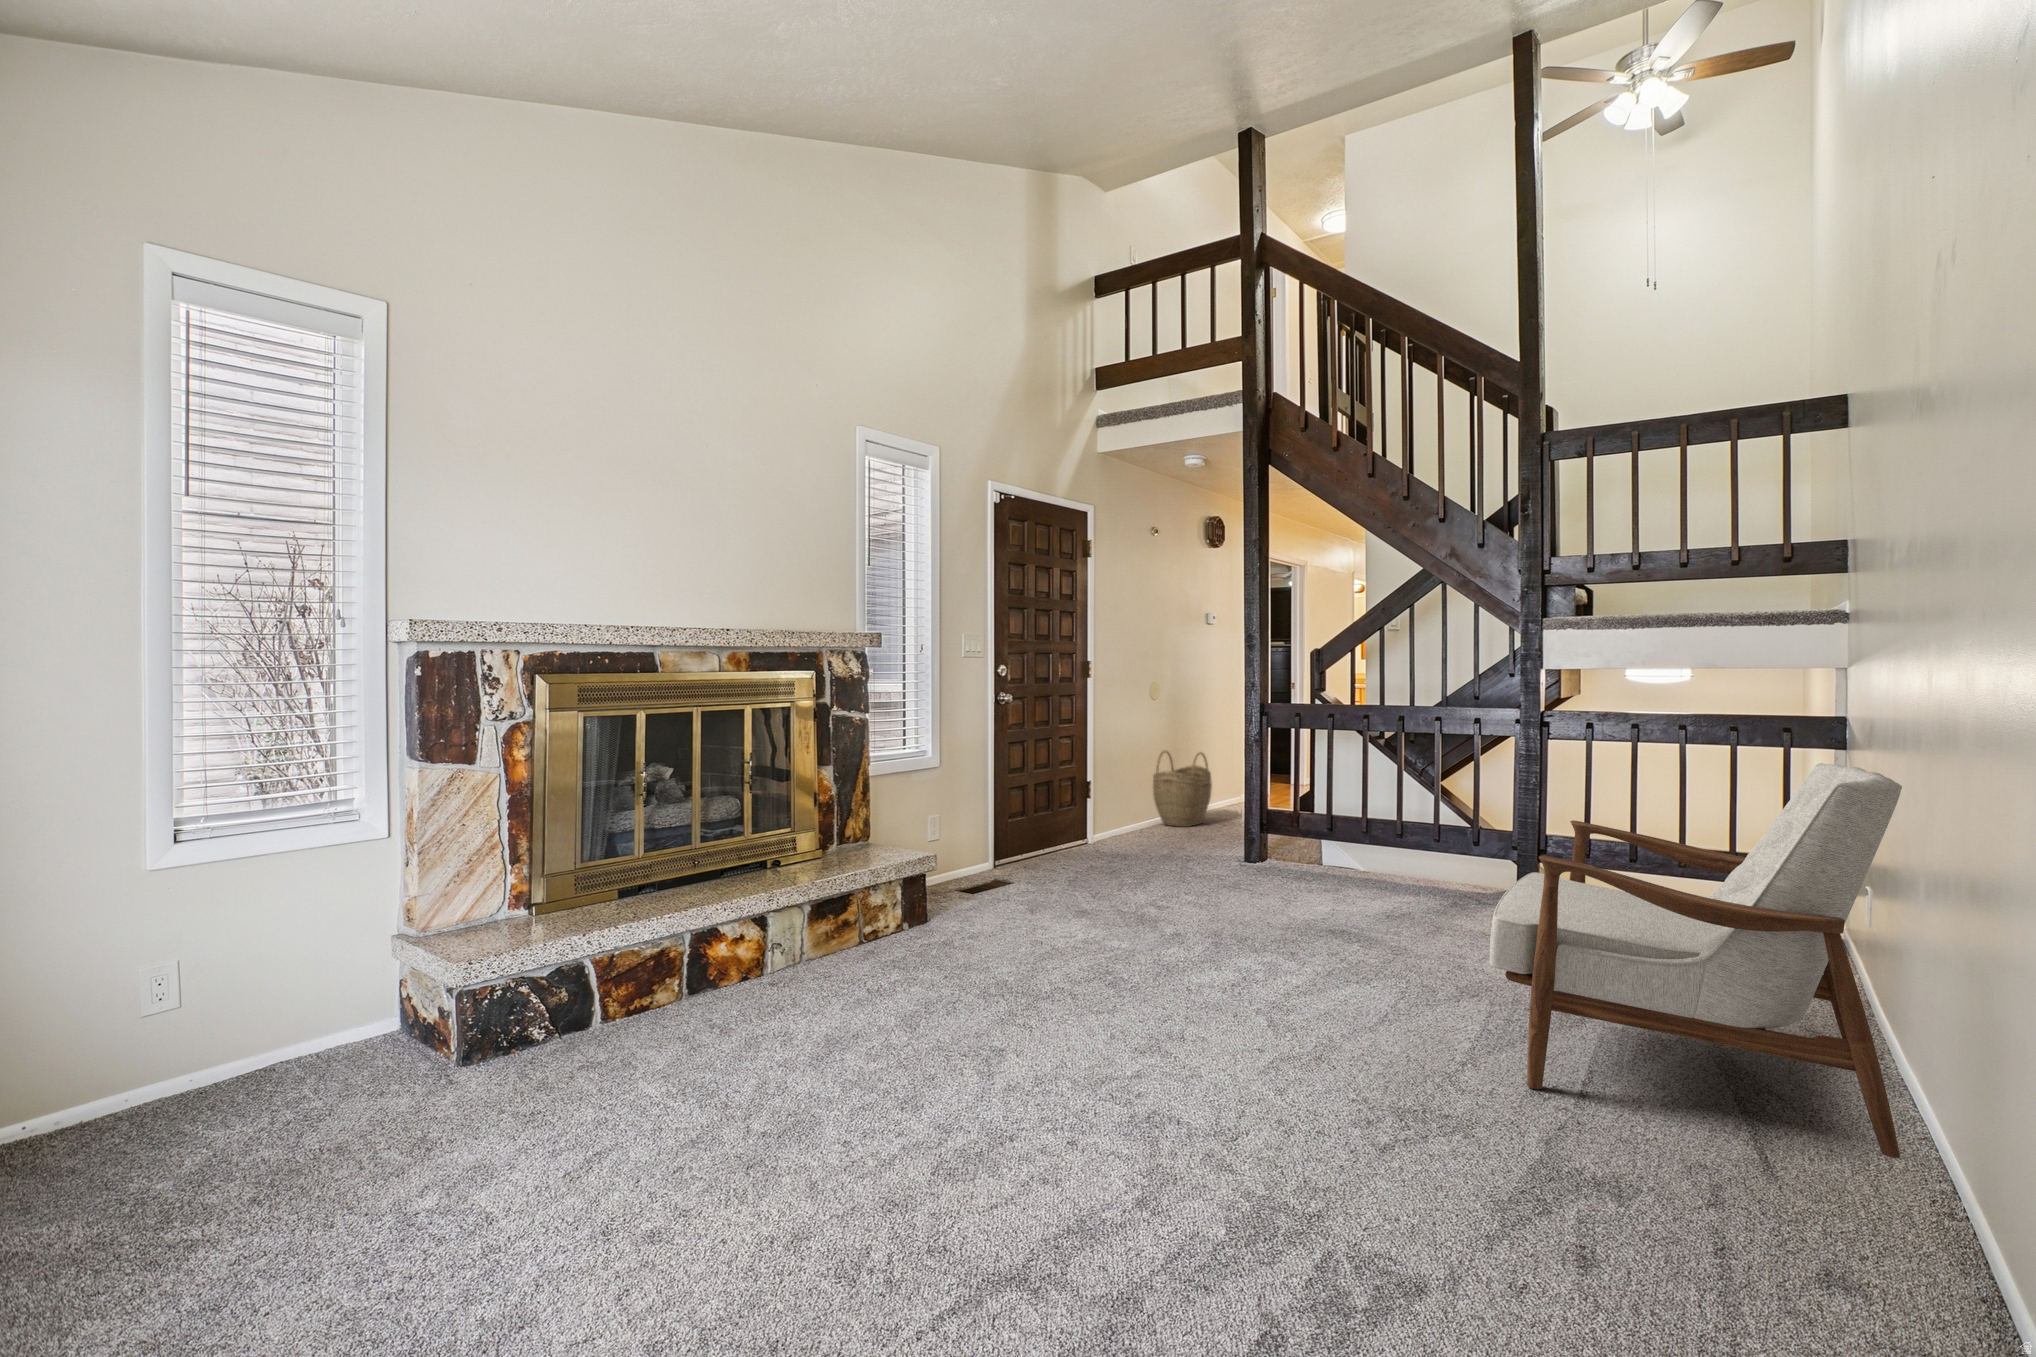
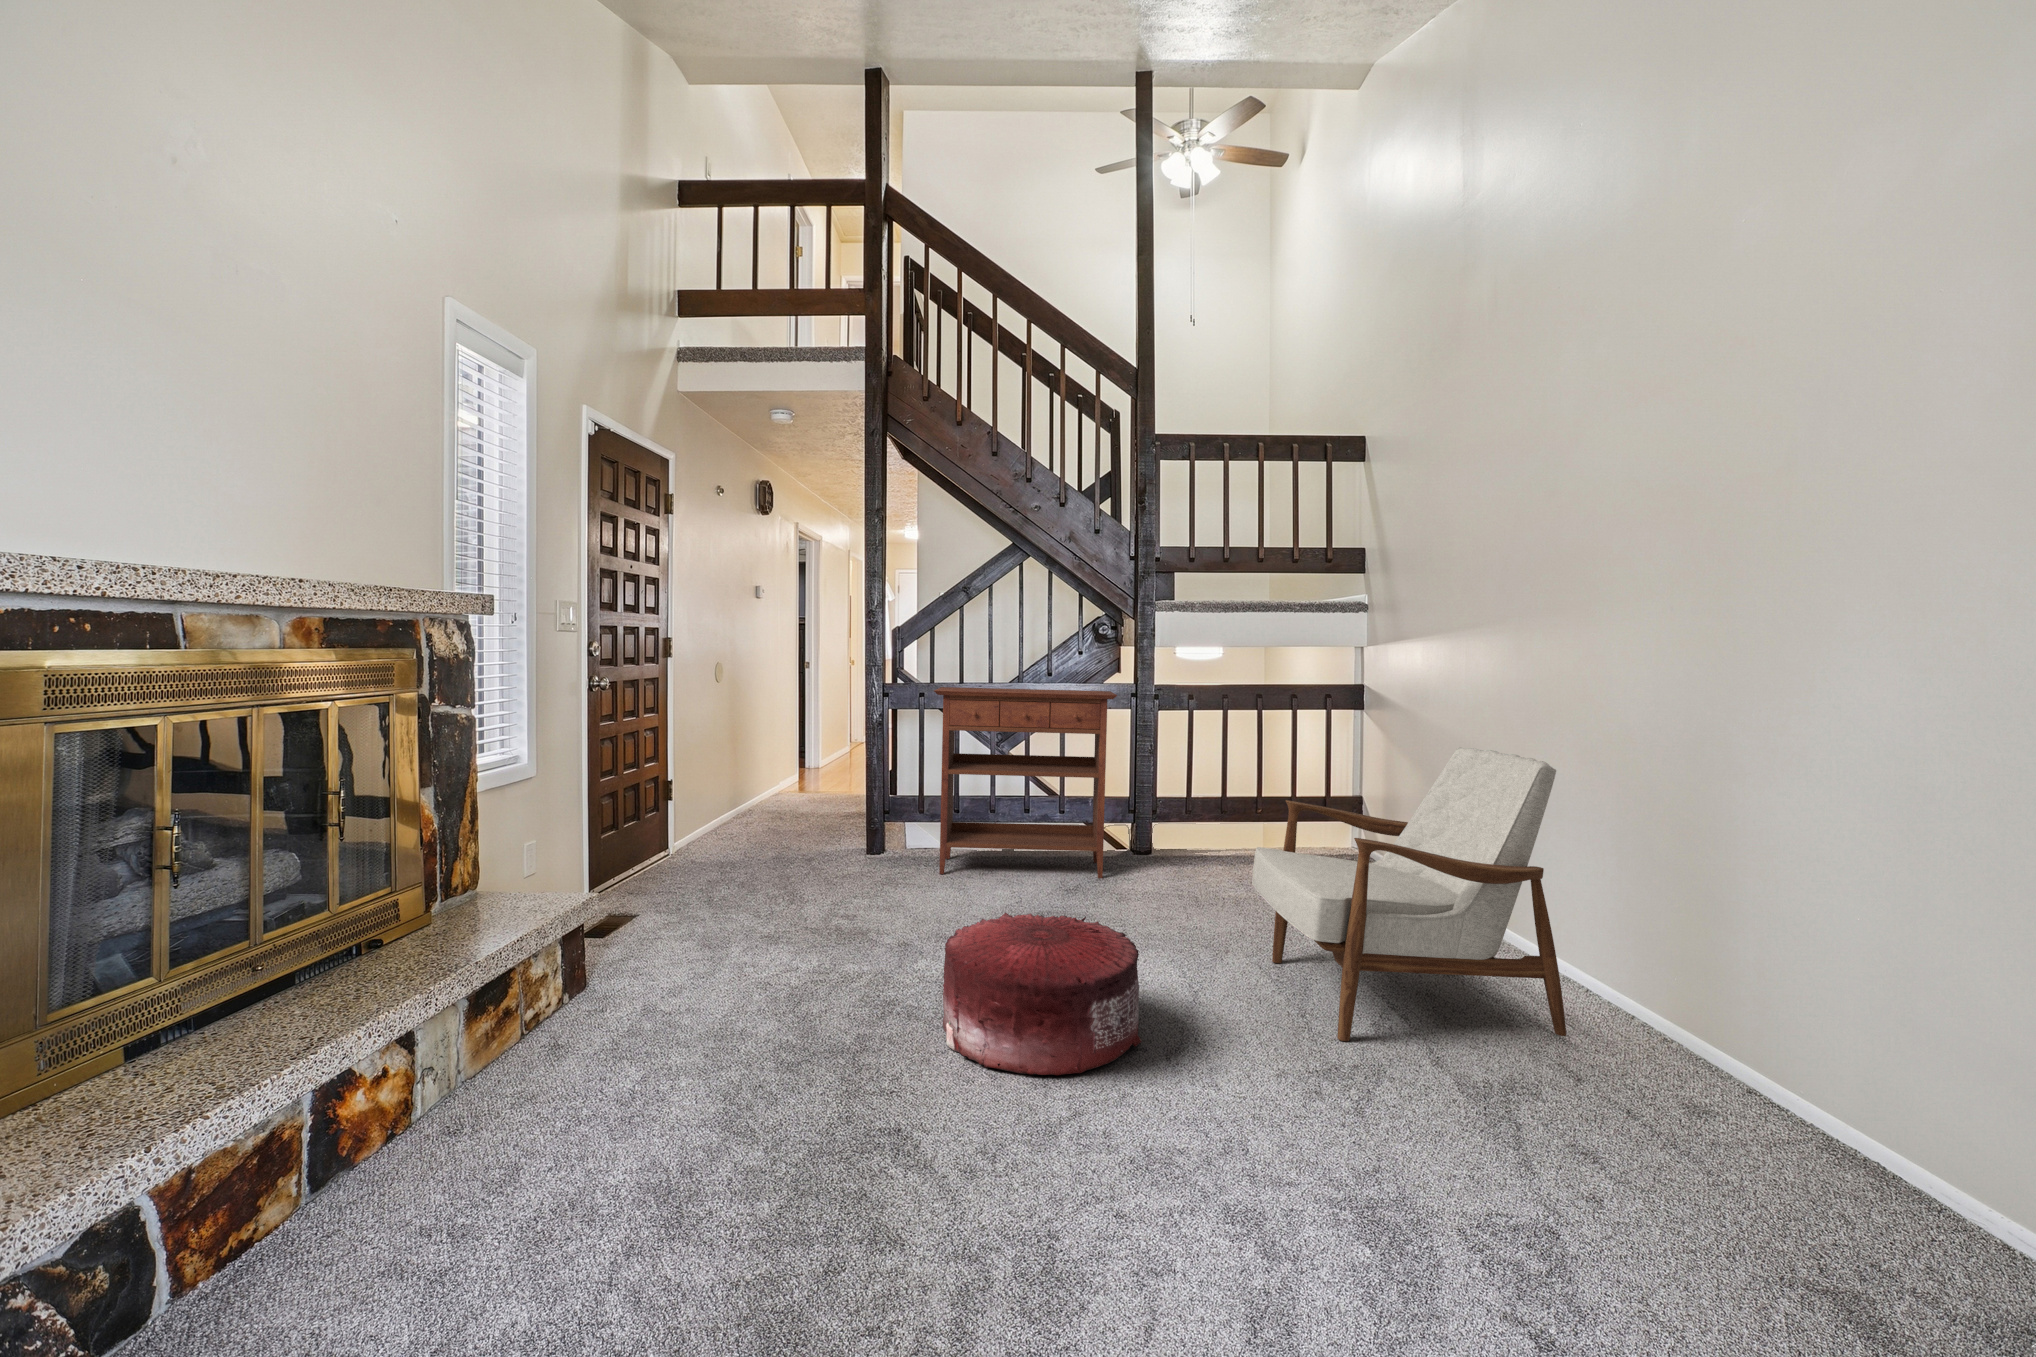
console table: none [1279,700,1494,908] -> present [934,687,1117,878]
woven basket: present [1153,751,1212,827] -> none [723,738,783,820]
pouf: none [1117,903,1309,1047] -> present [943,913,1142,1075]

